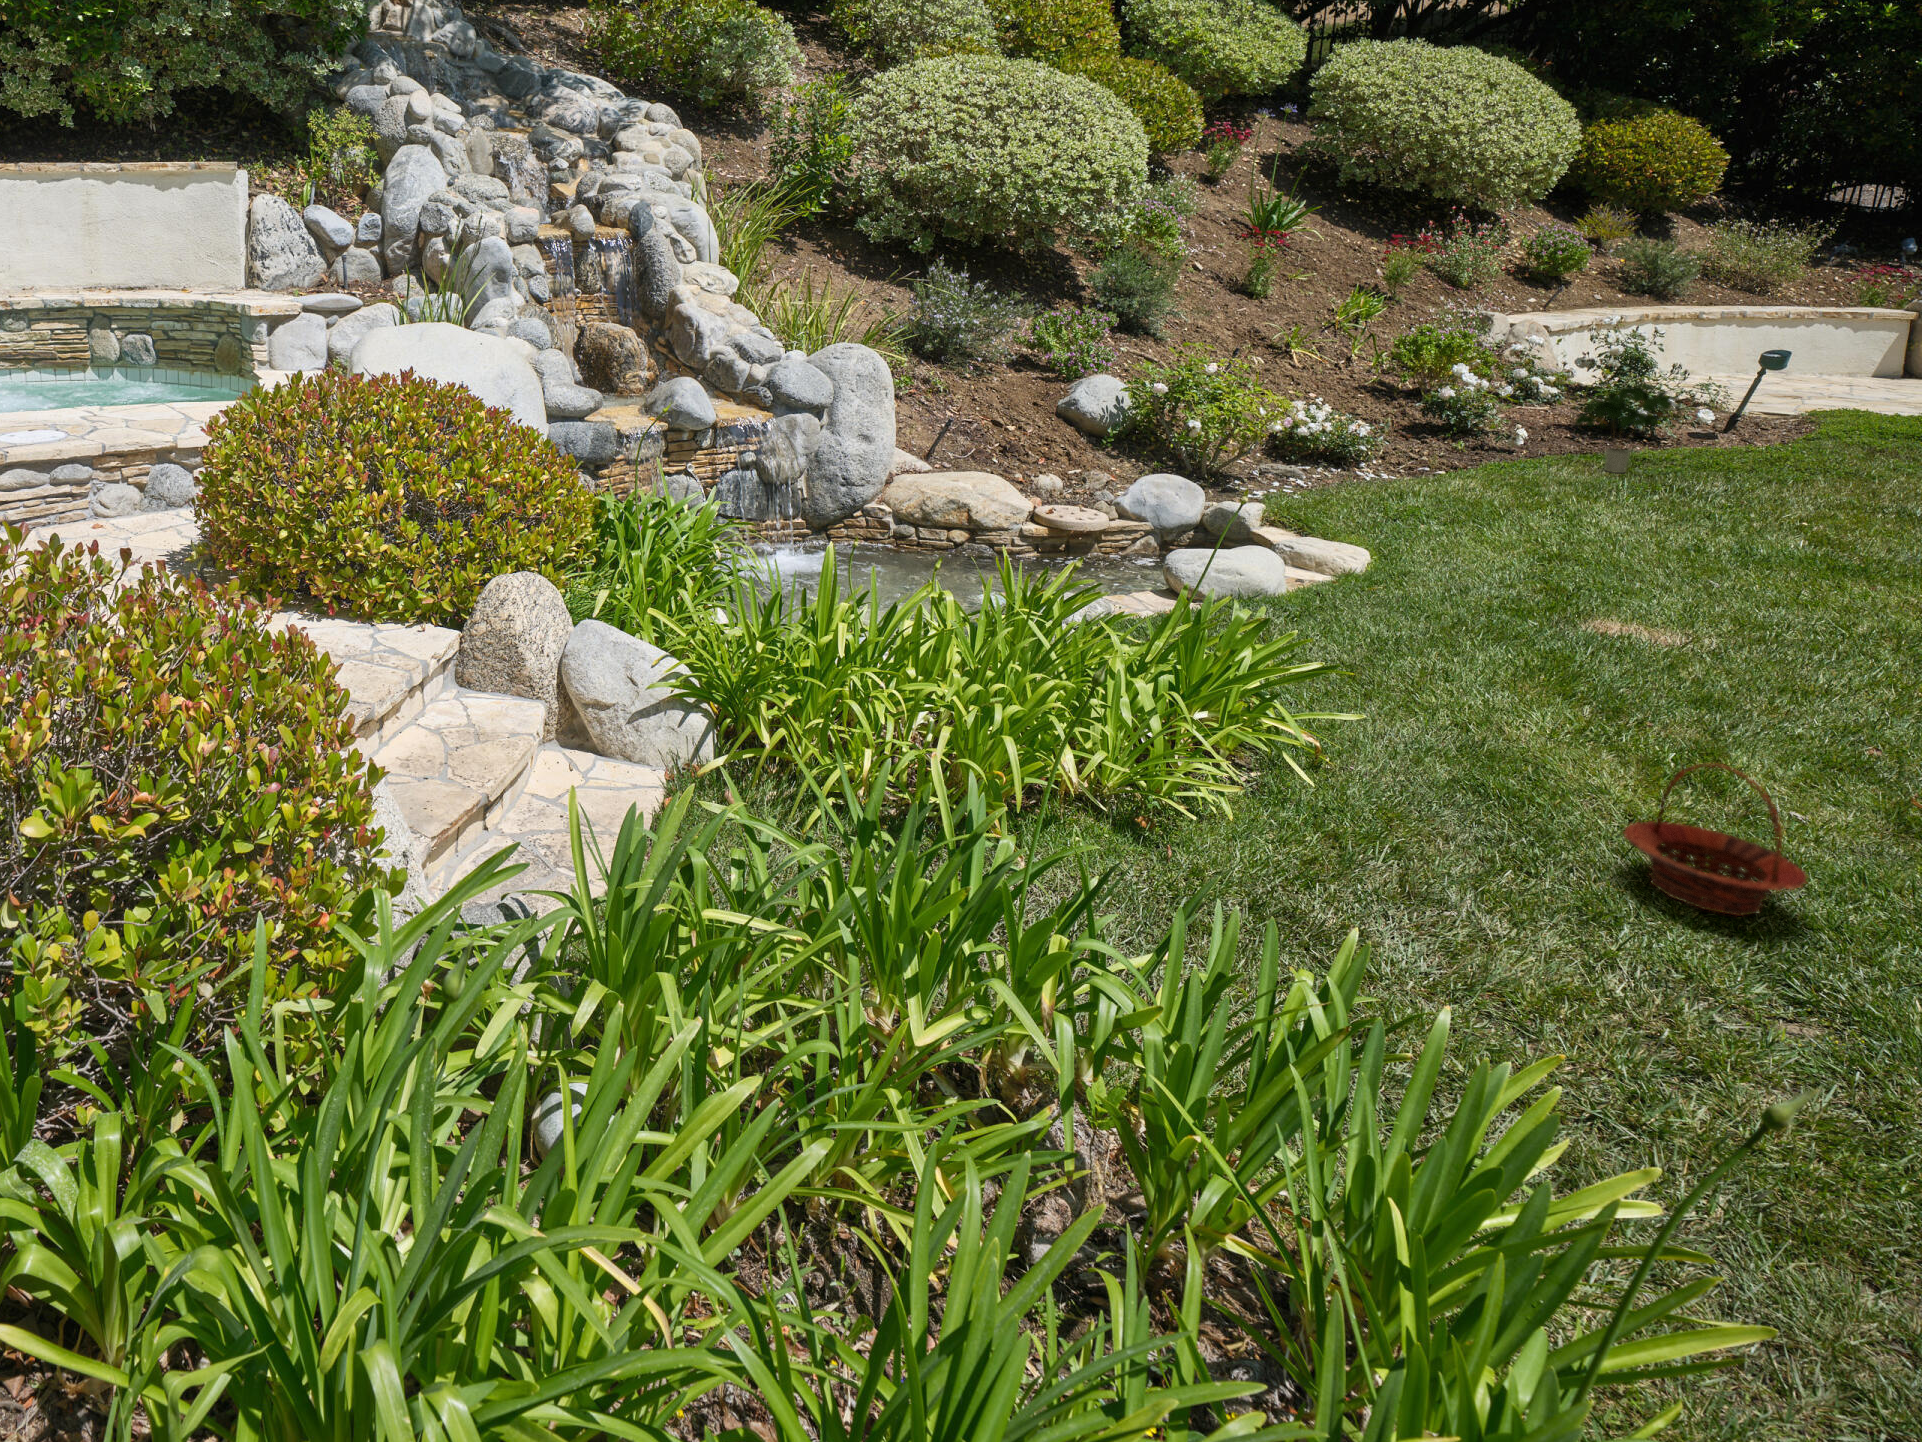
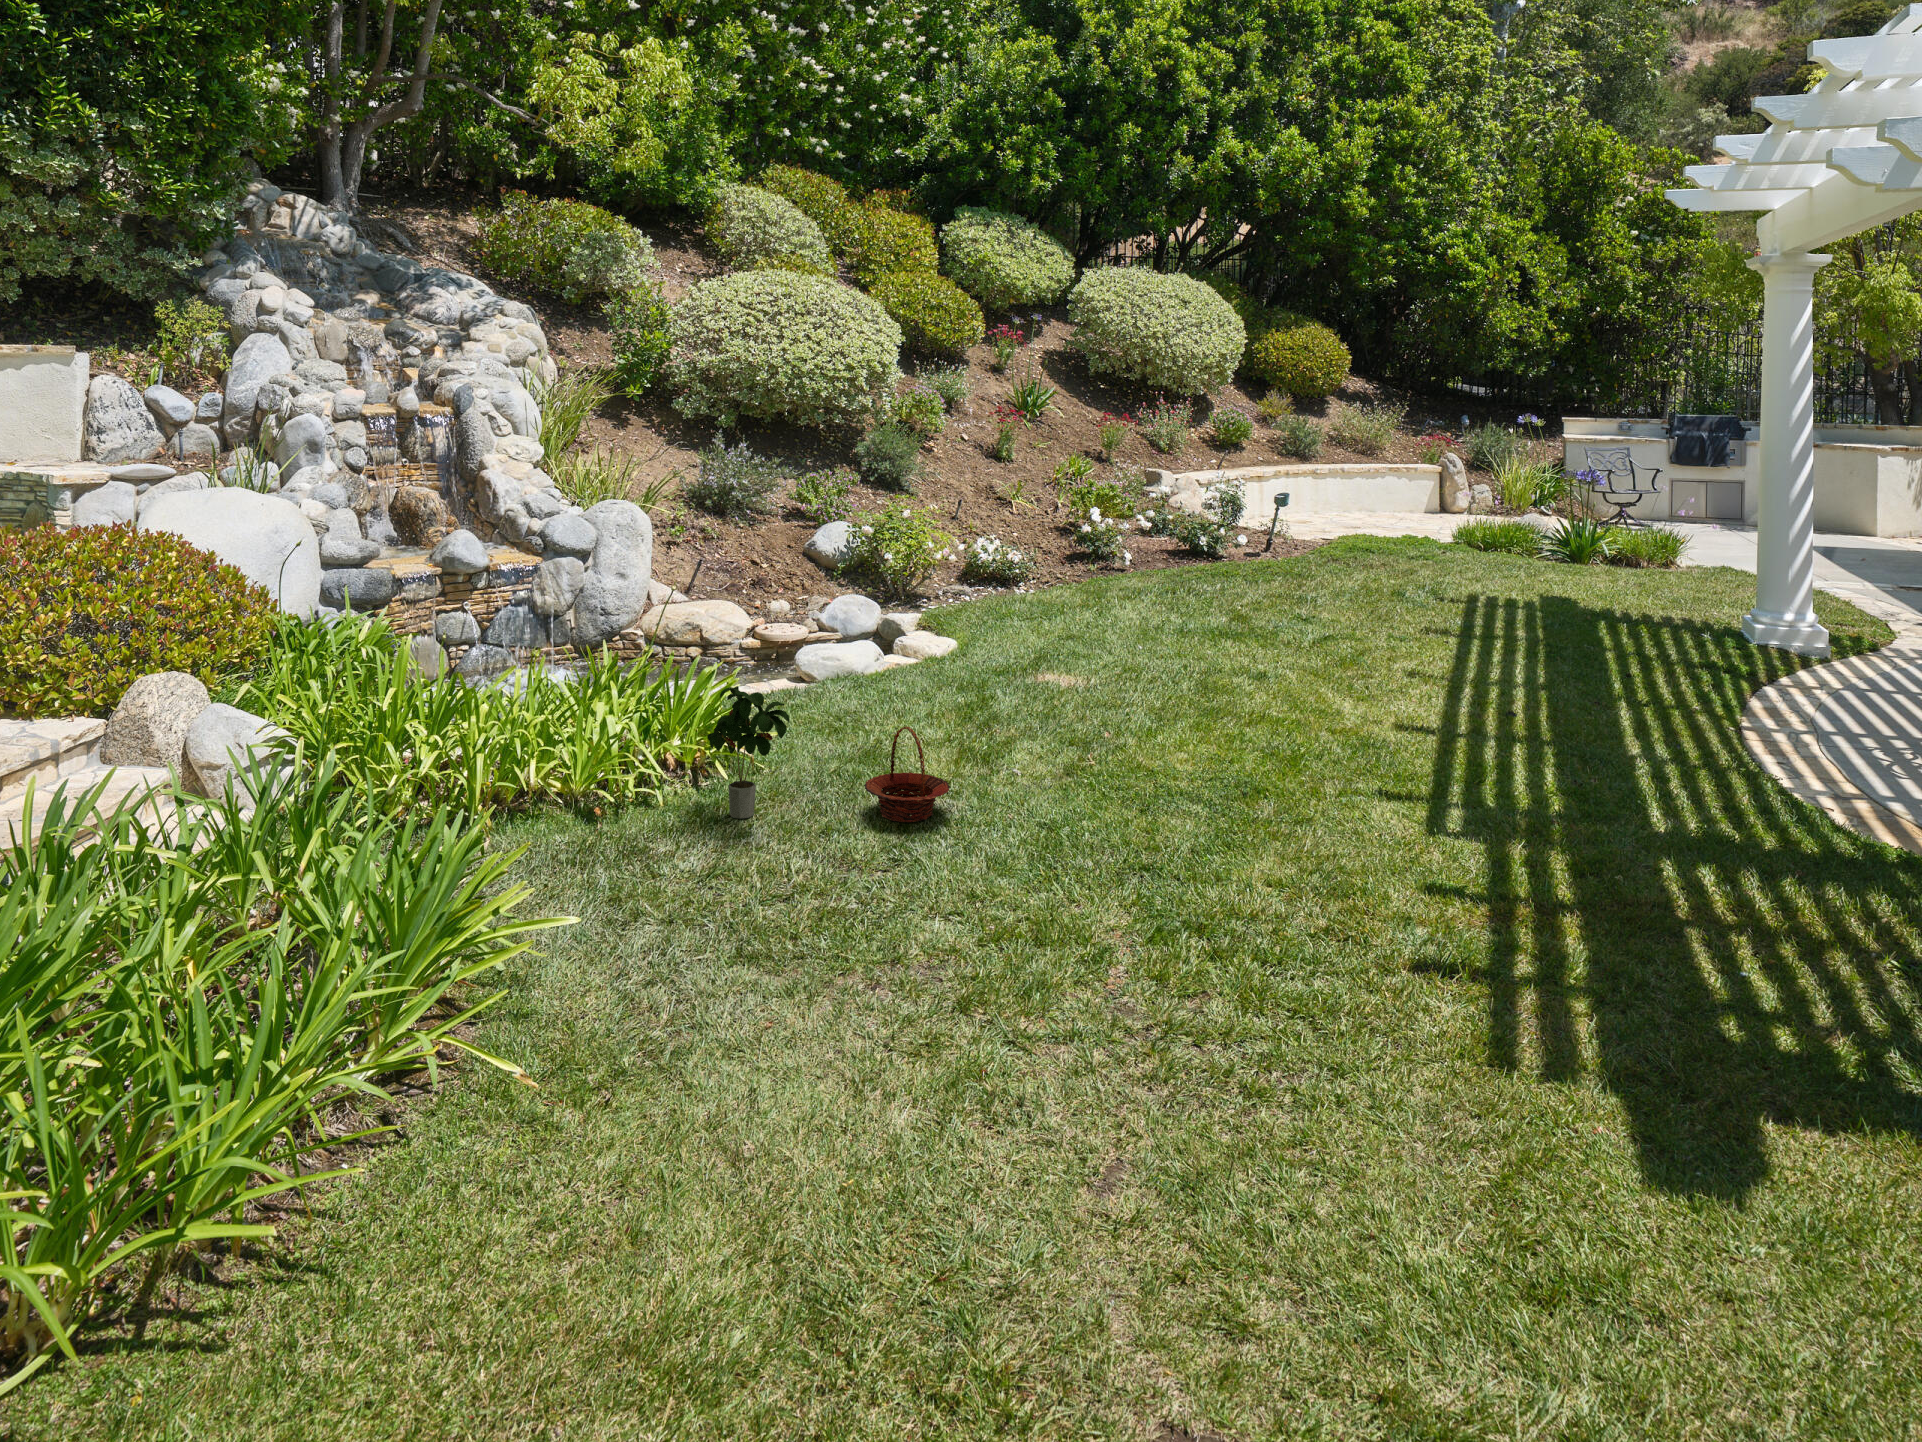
potted plant: present [1575,381,1681,473] -> present [707,686,790,819]

